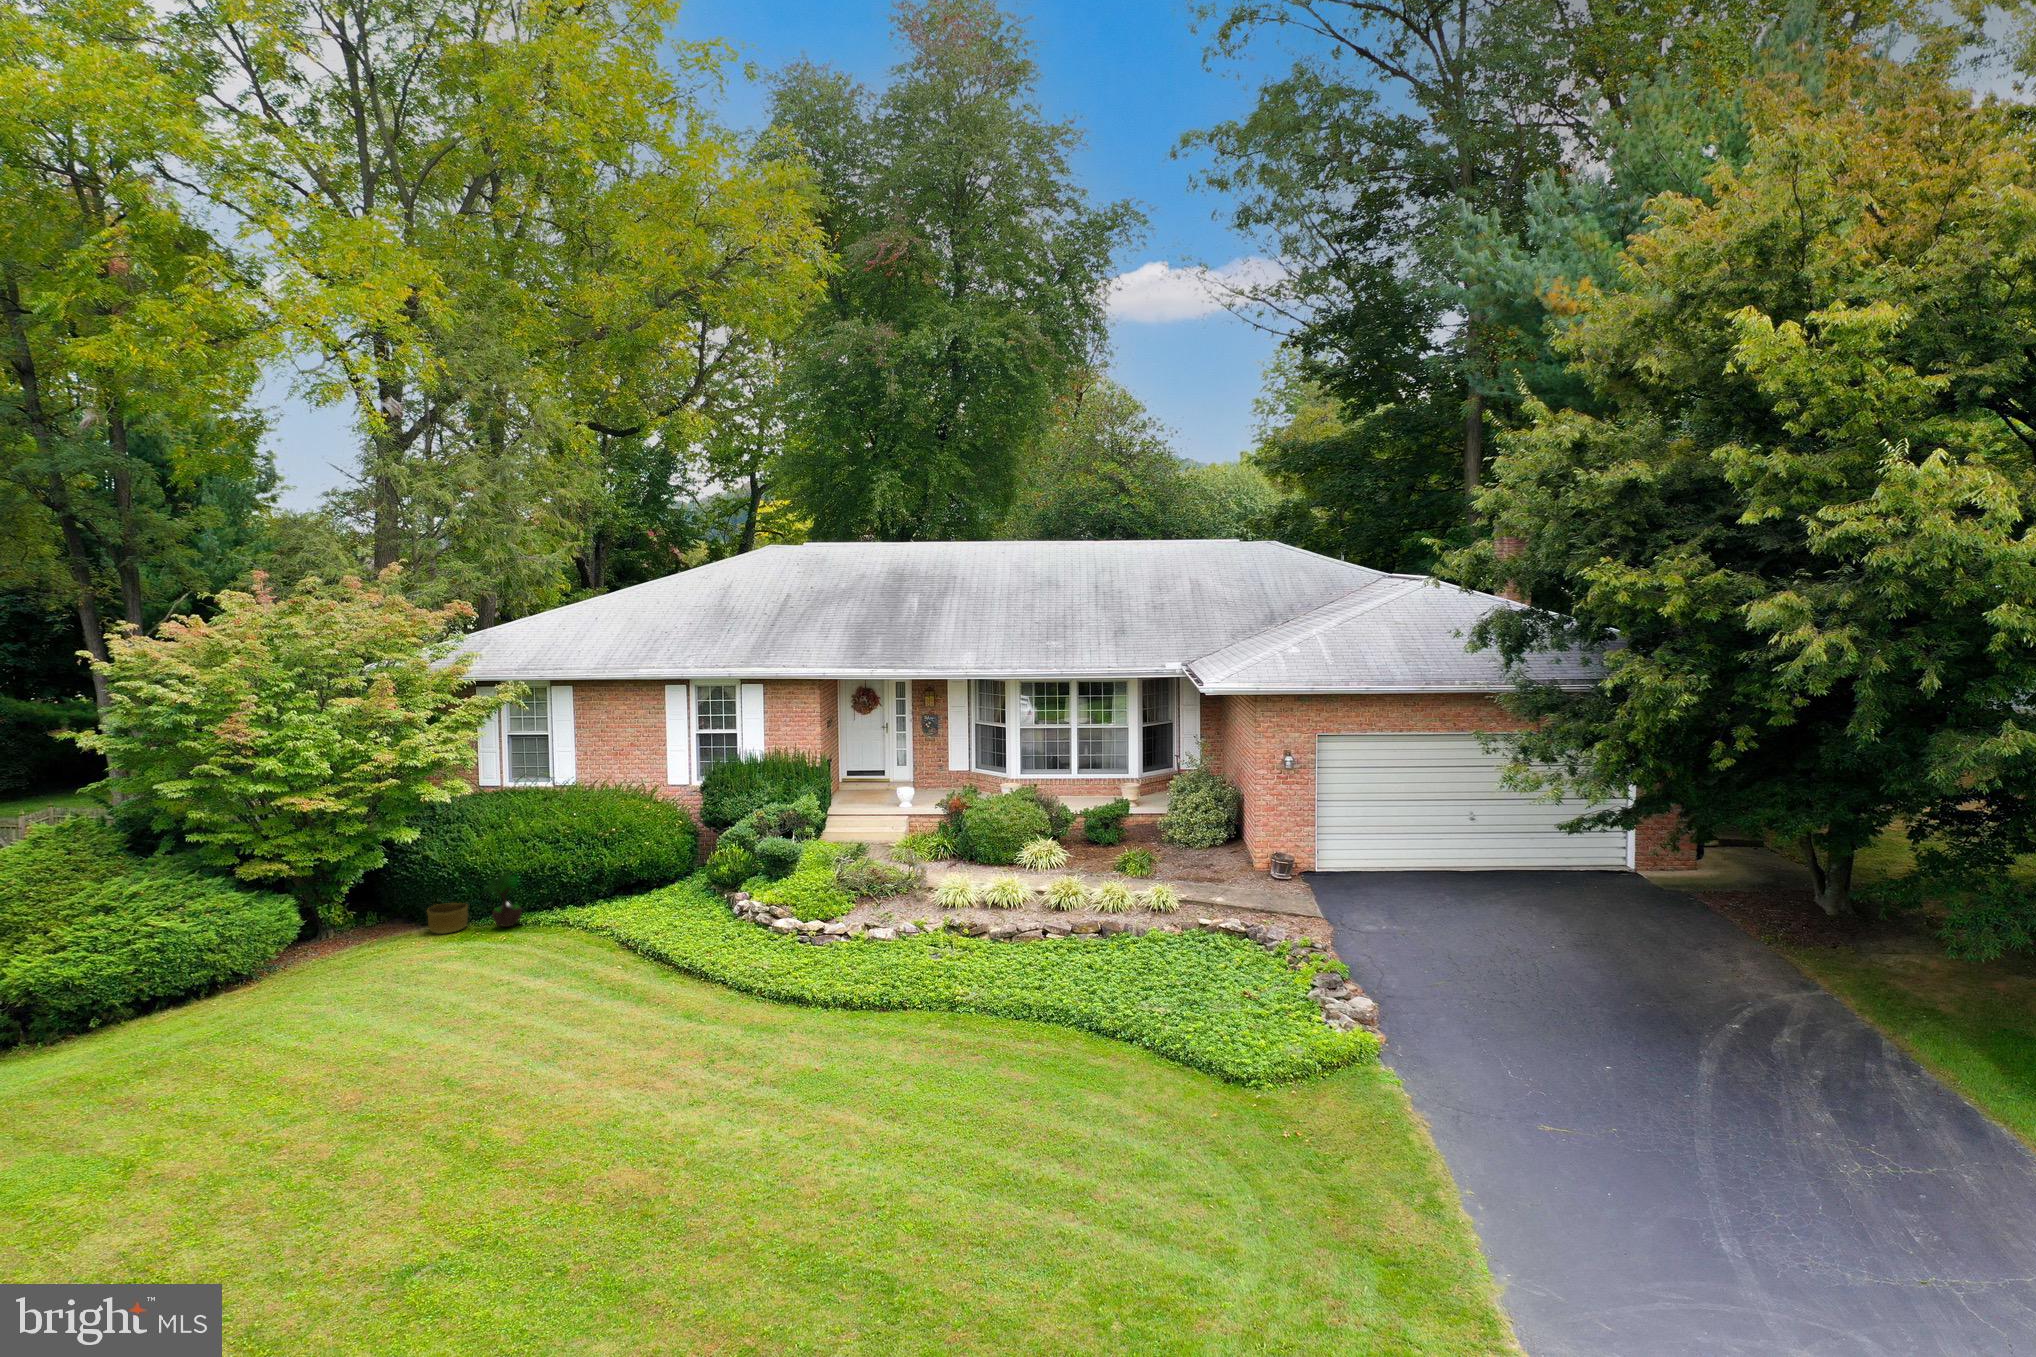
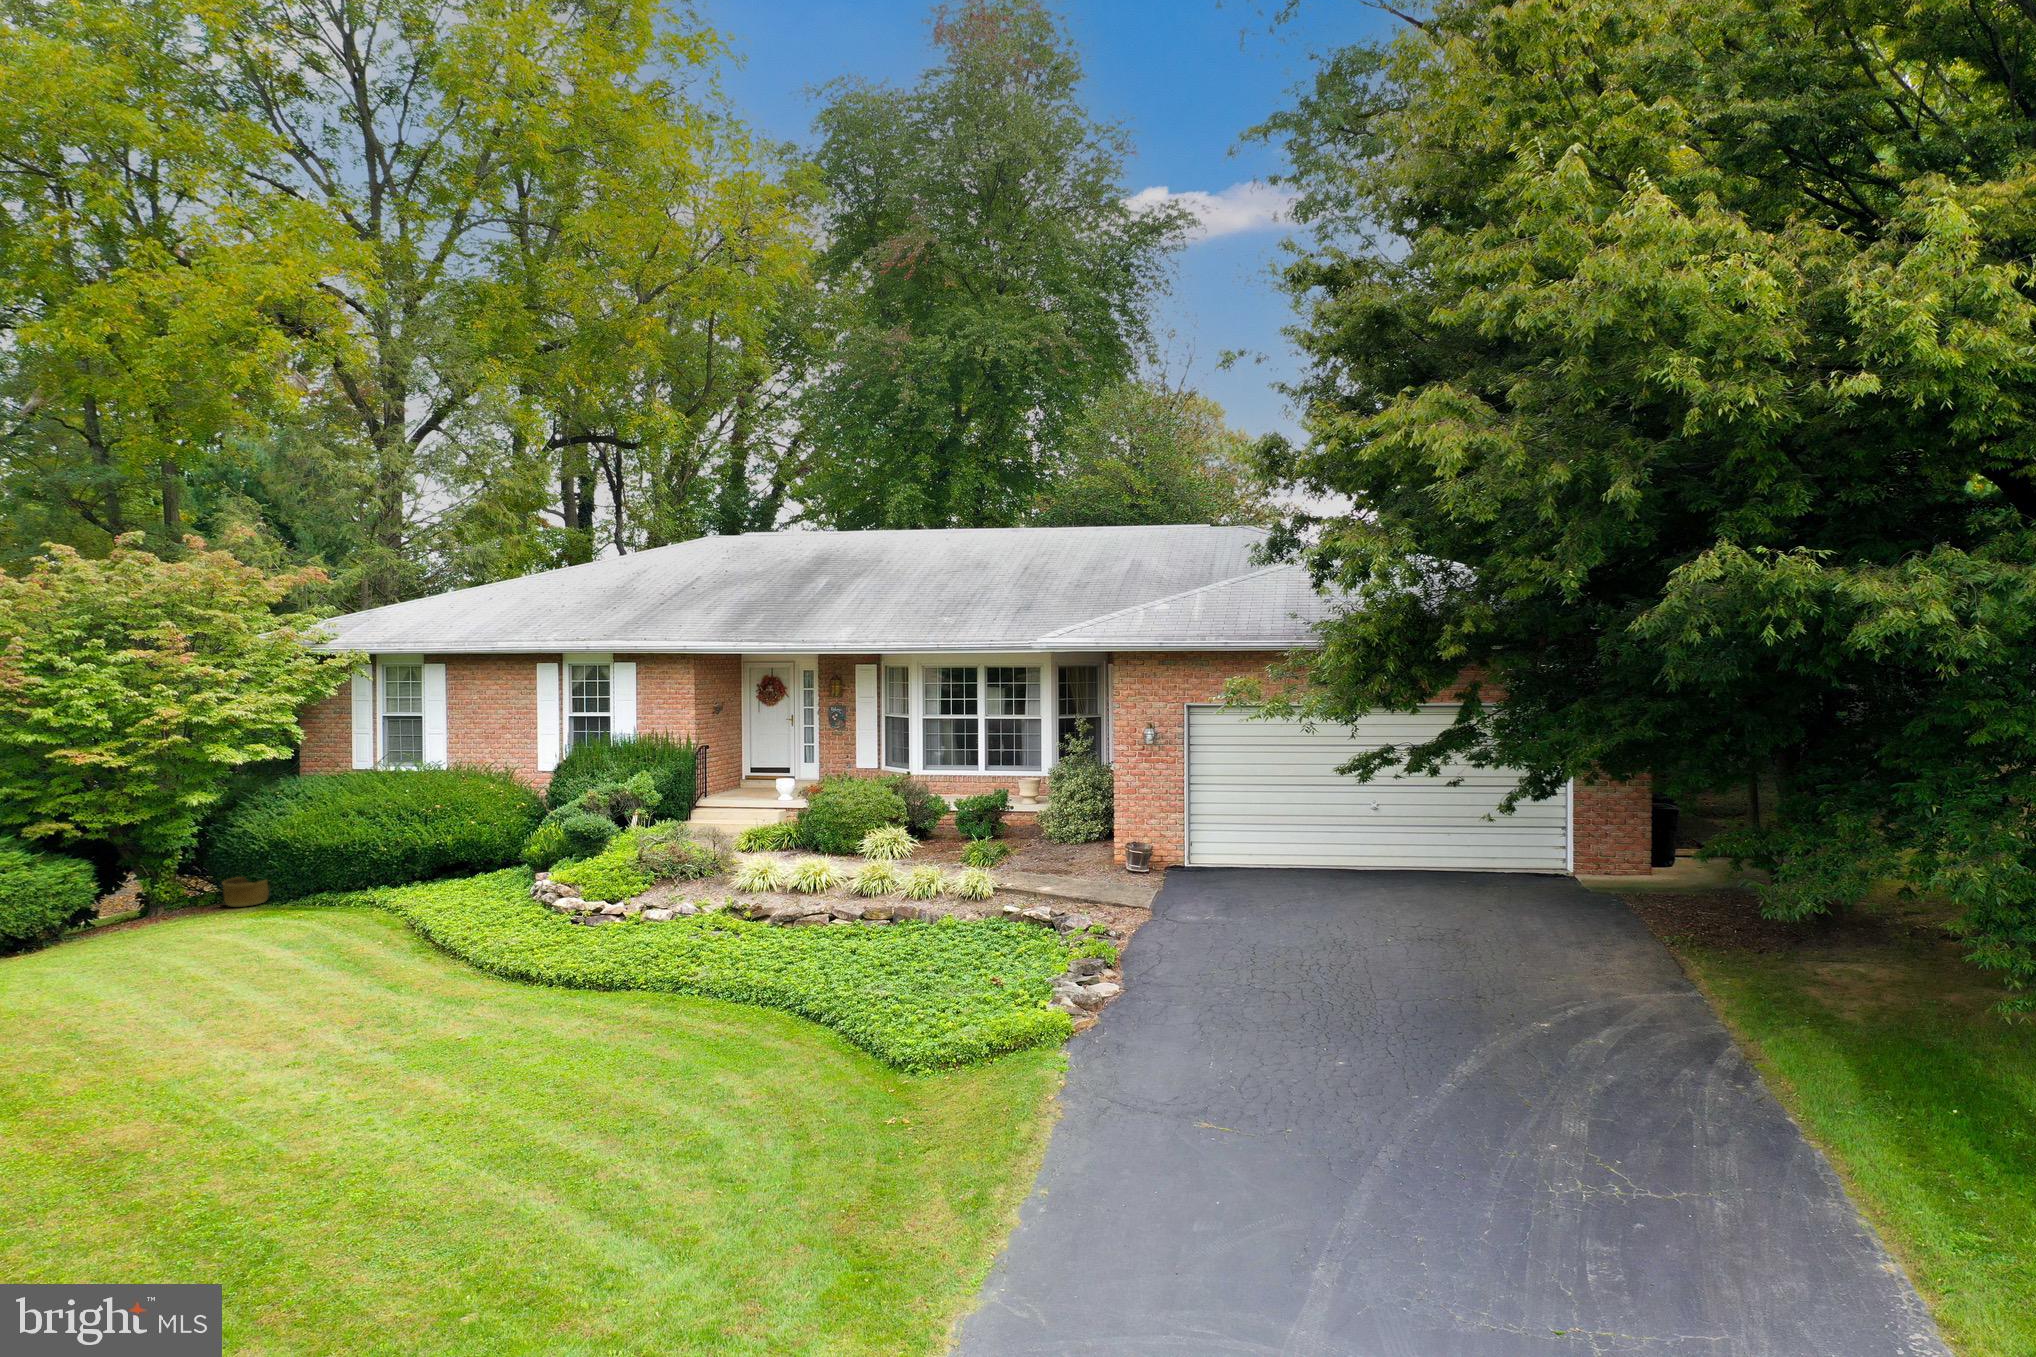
potted tree: present [488,872,522,927] -> none [277,838,323,903]

